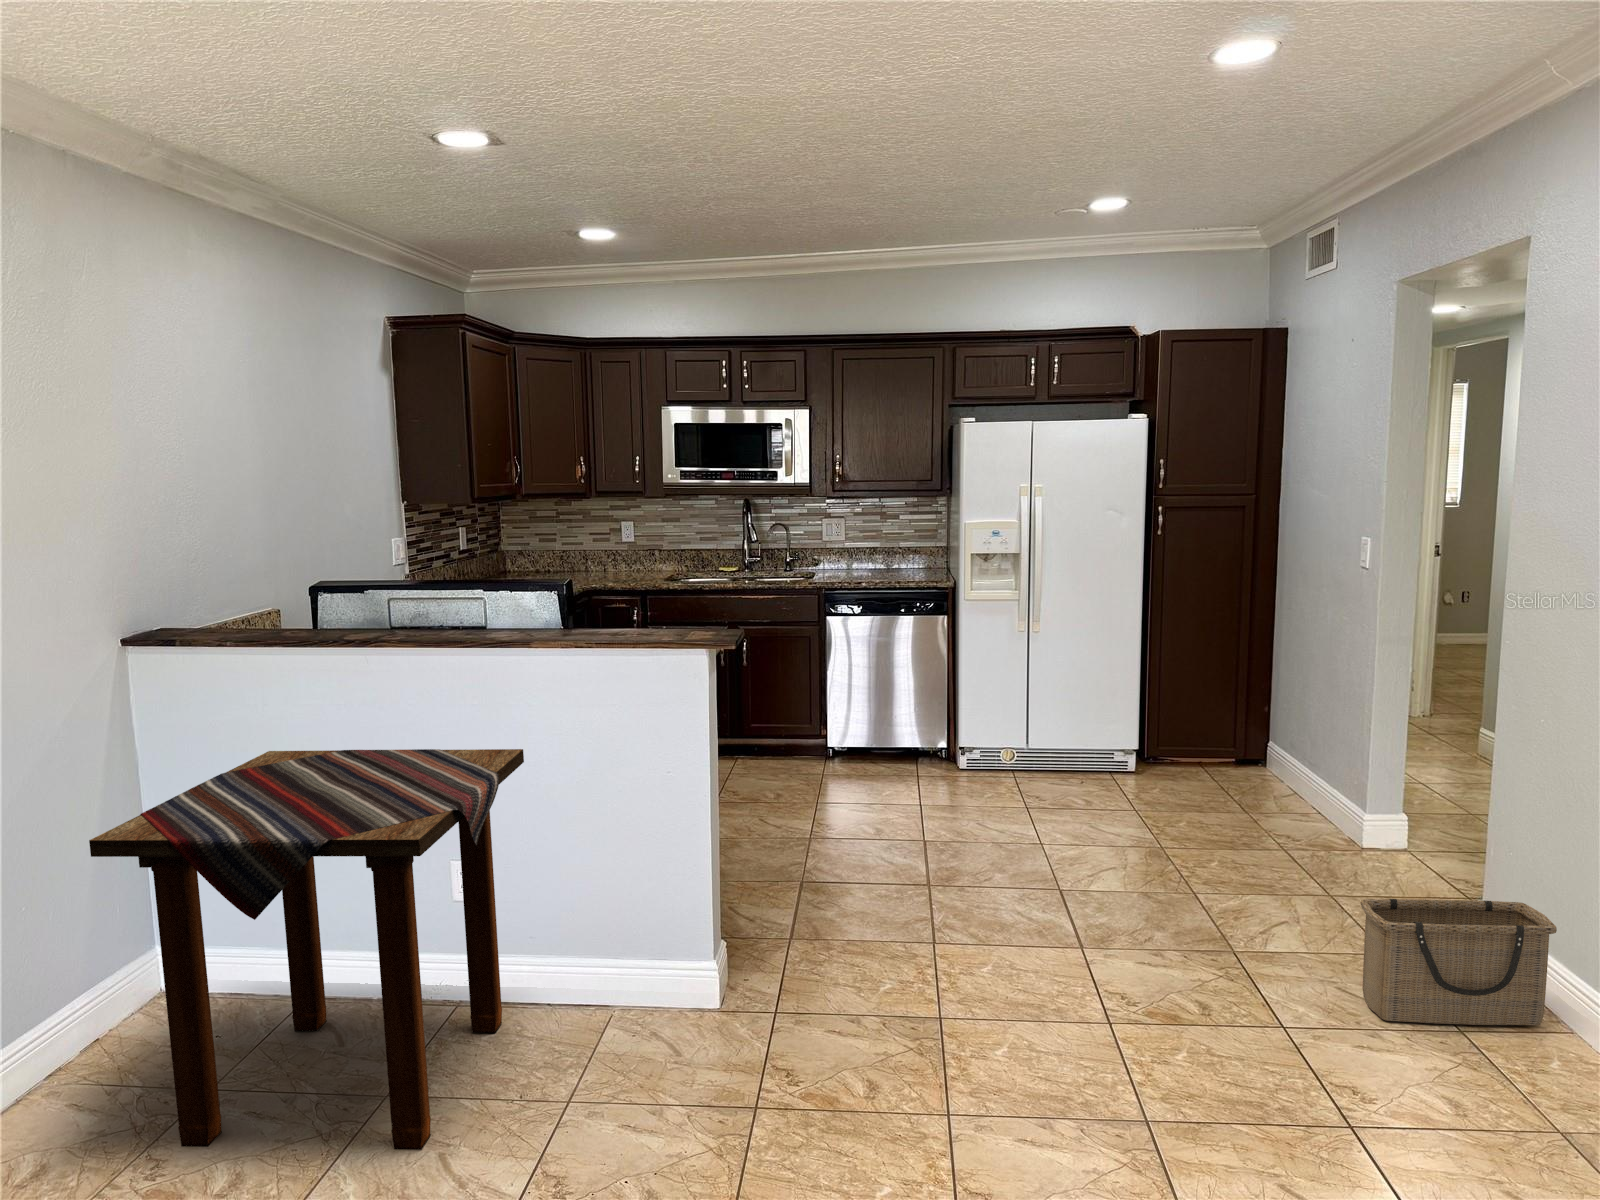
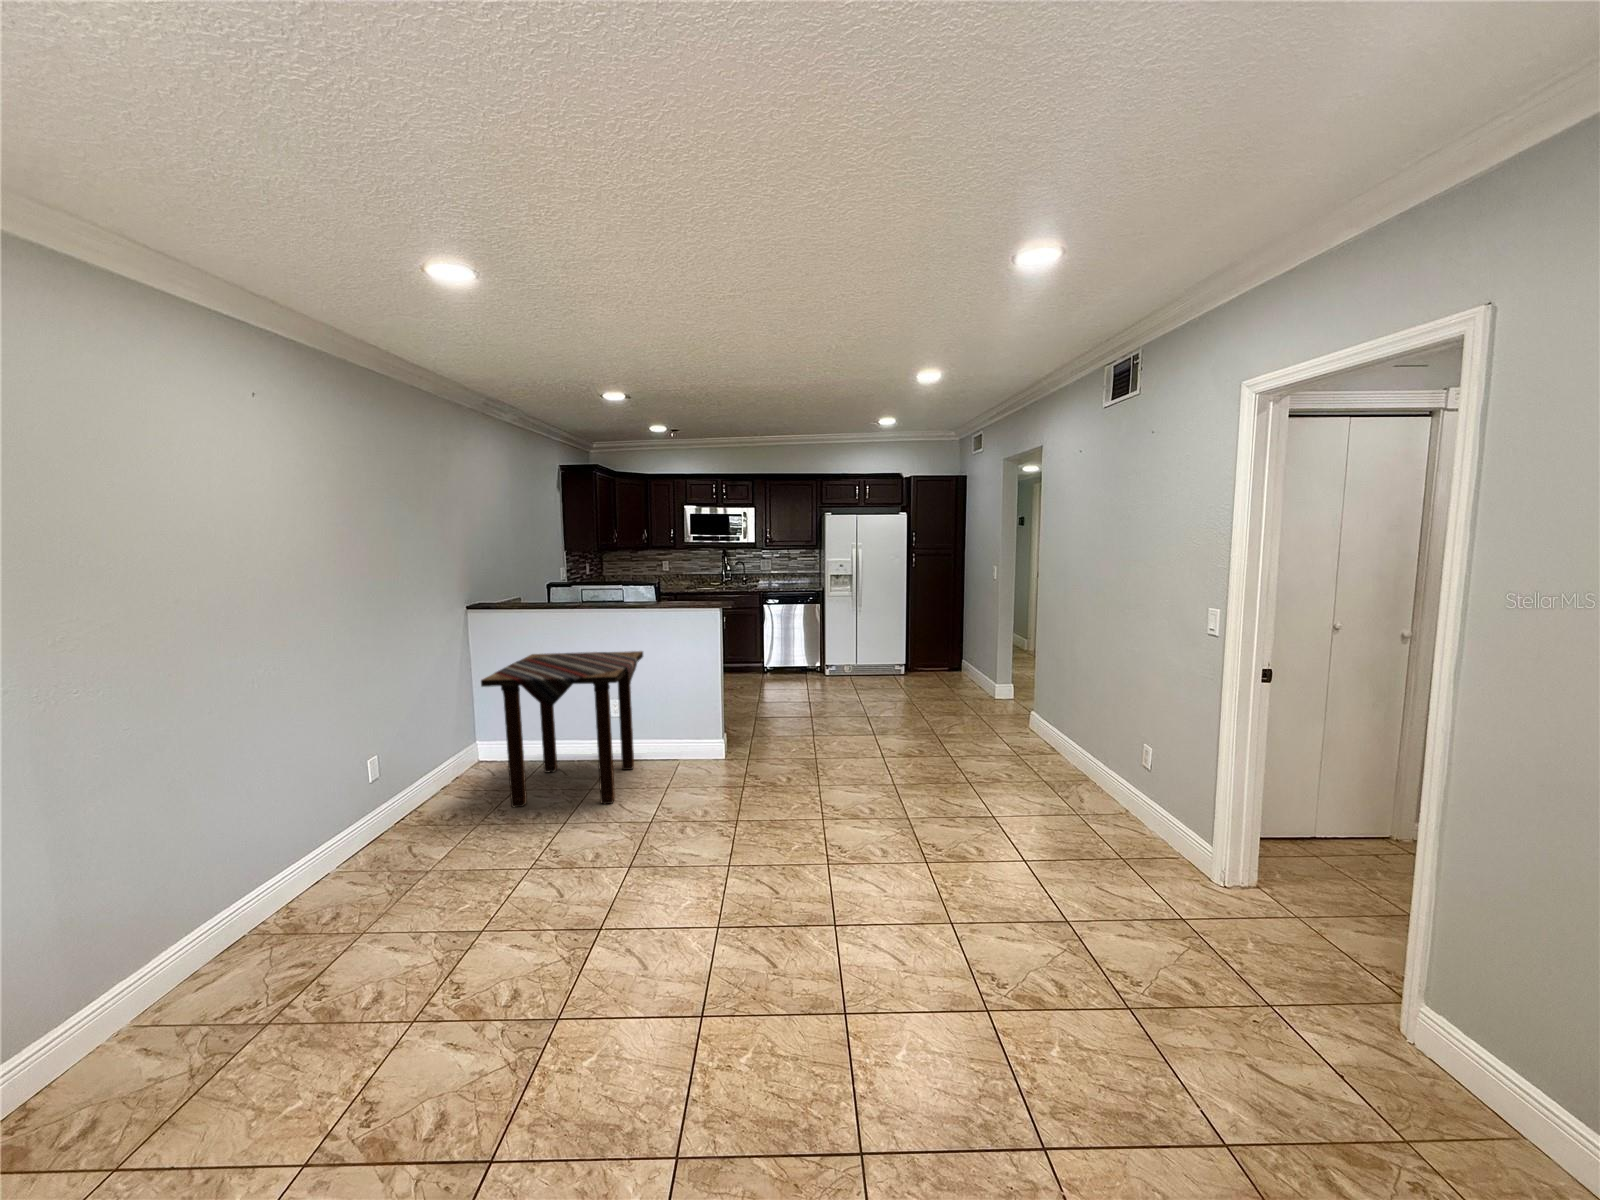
basket: present [1361,899,1557,1025] -> none [982,706,1052,753]

